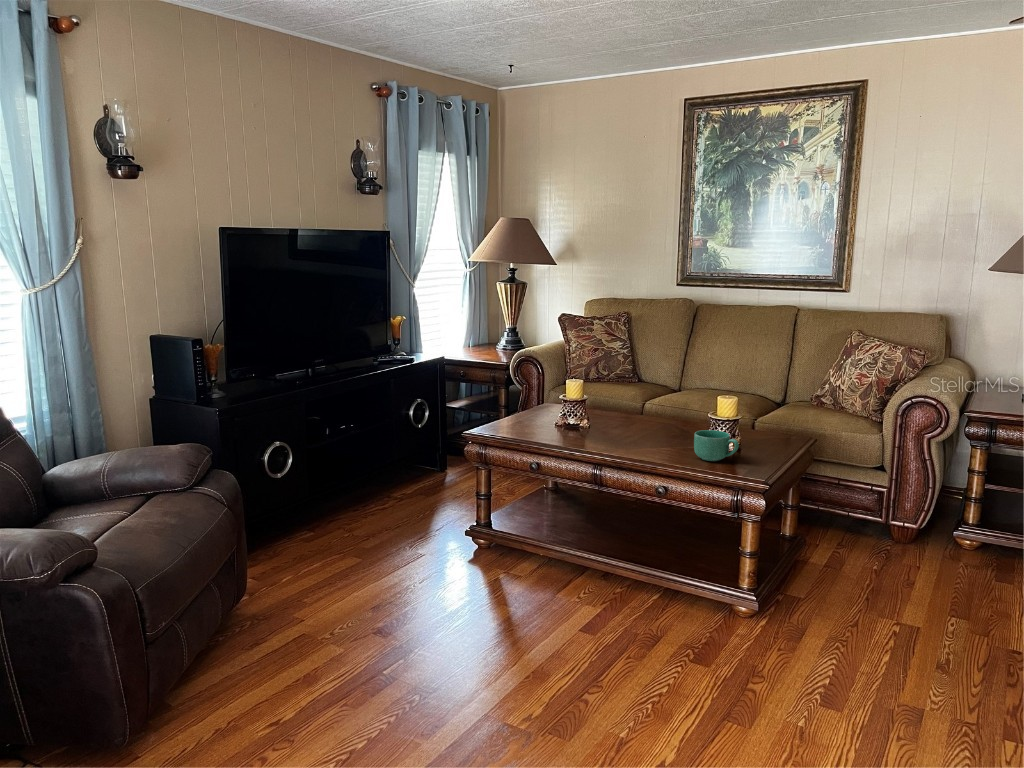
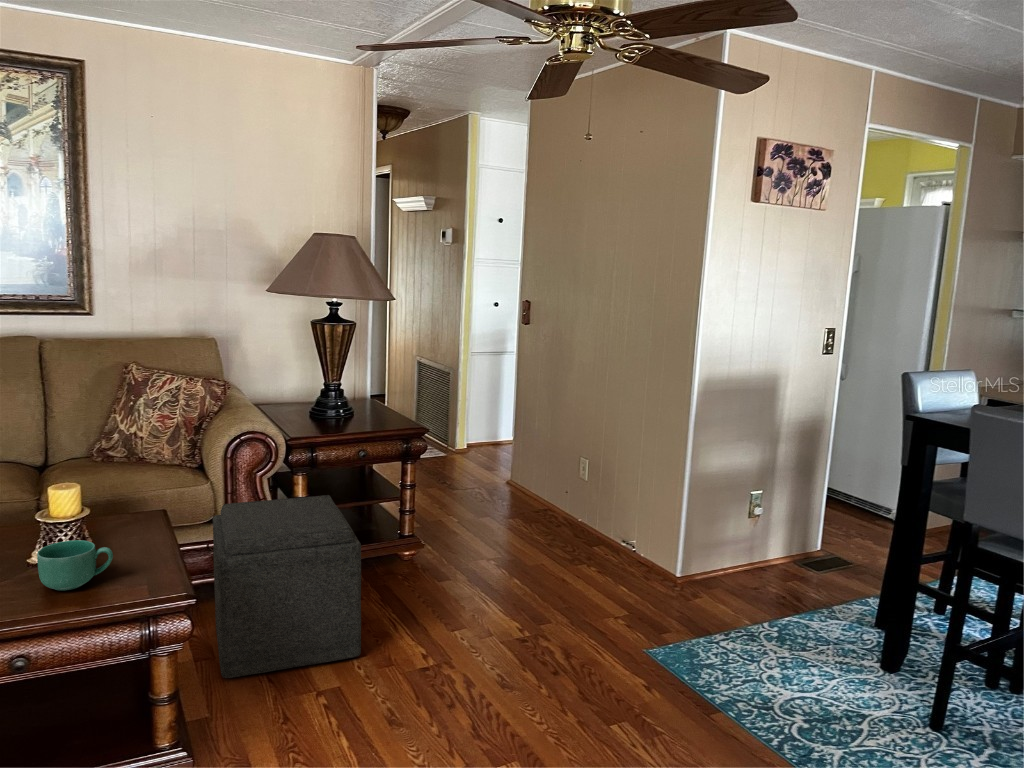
ottoman: none [831,451,991,616] -> present [213,495,361,678]

